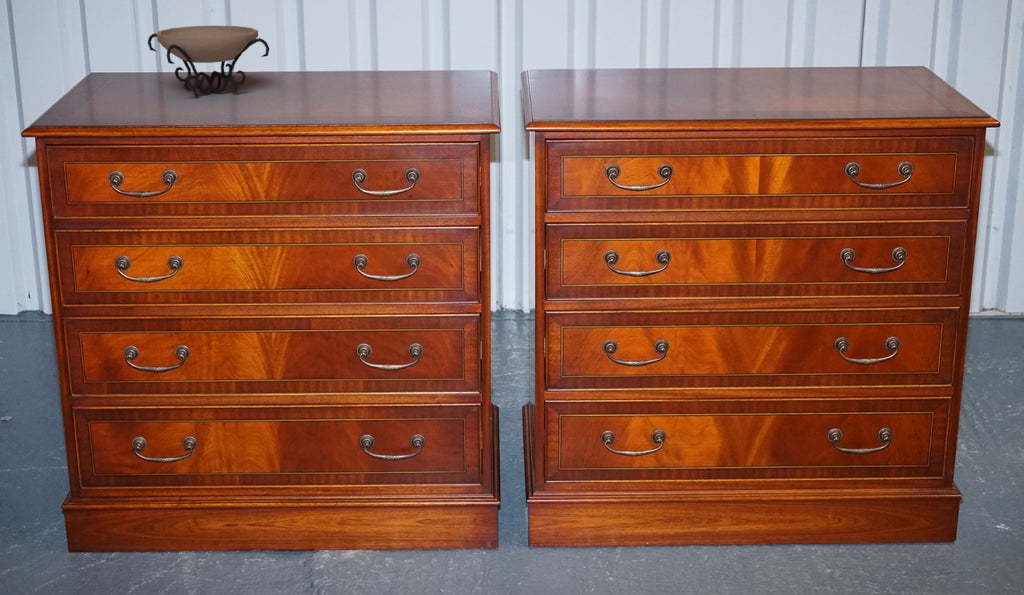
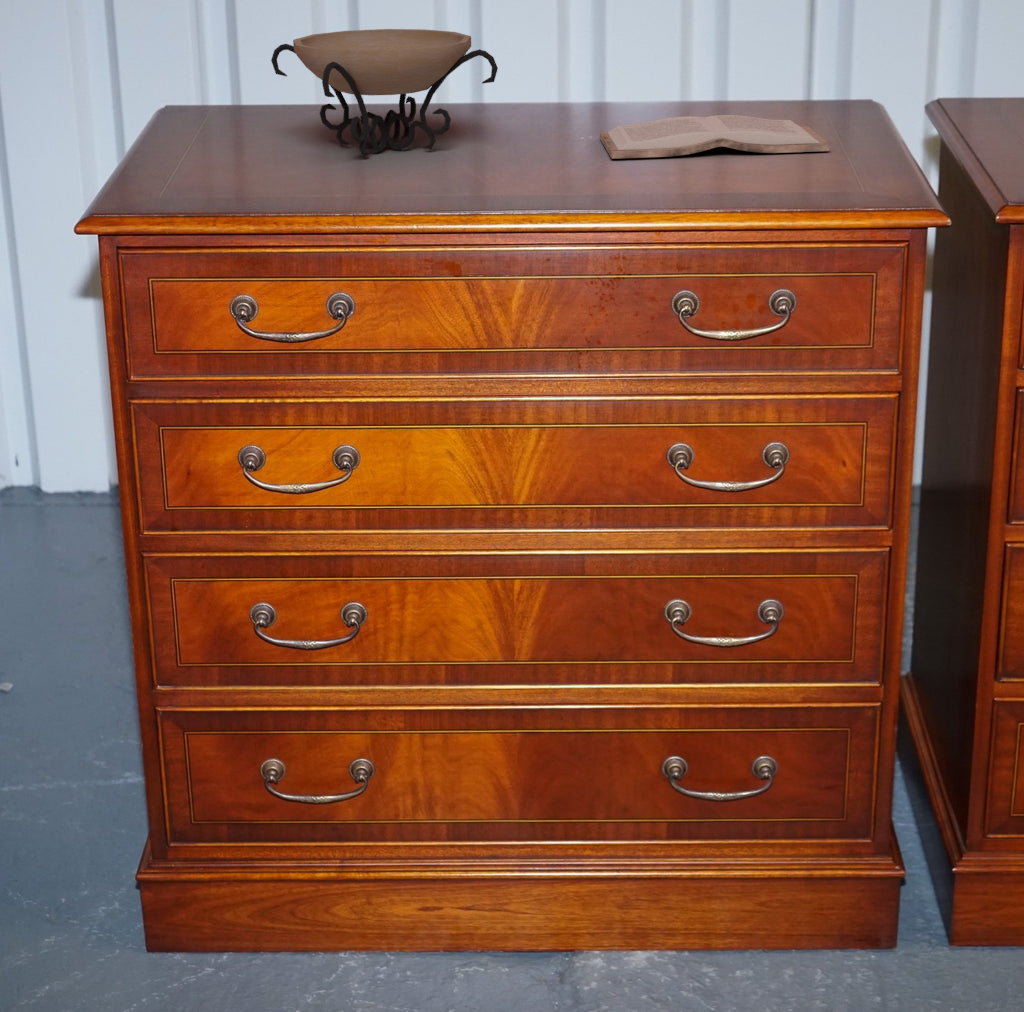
book: none [332,76,455,99] -> present [600,115,830,159]

